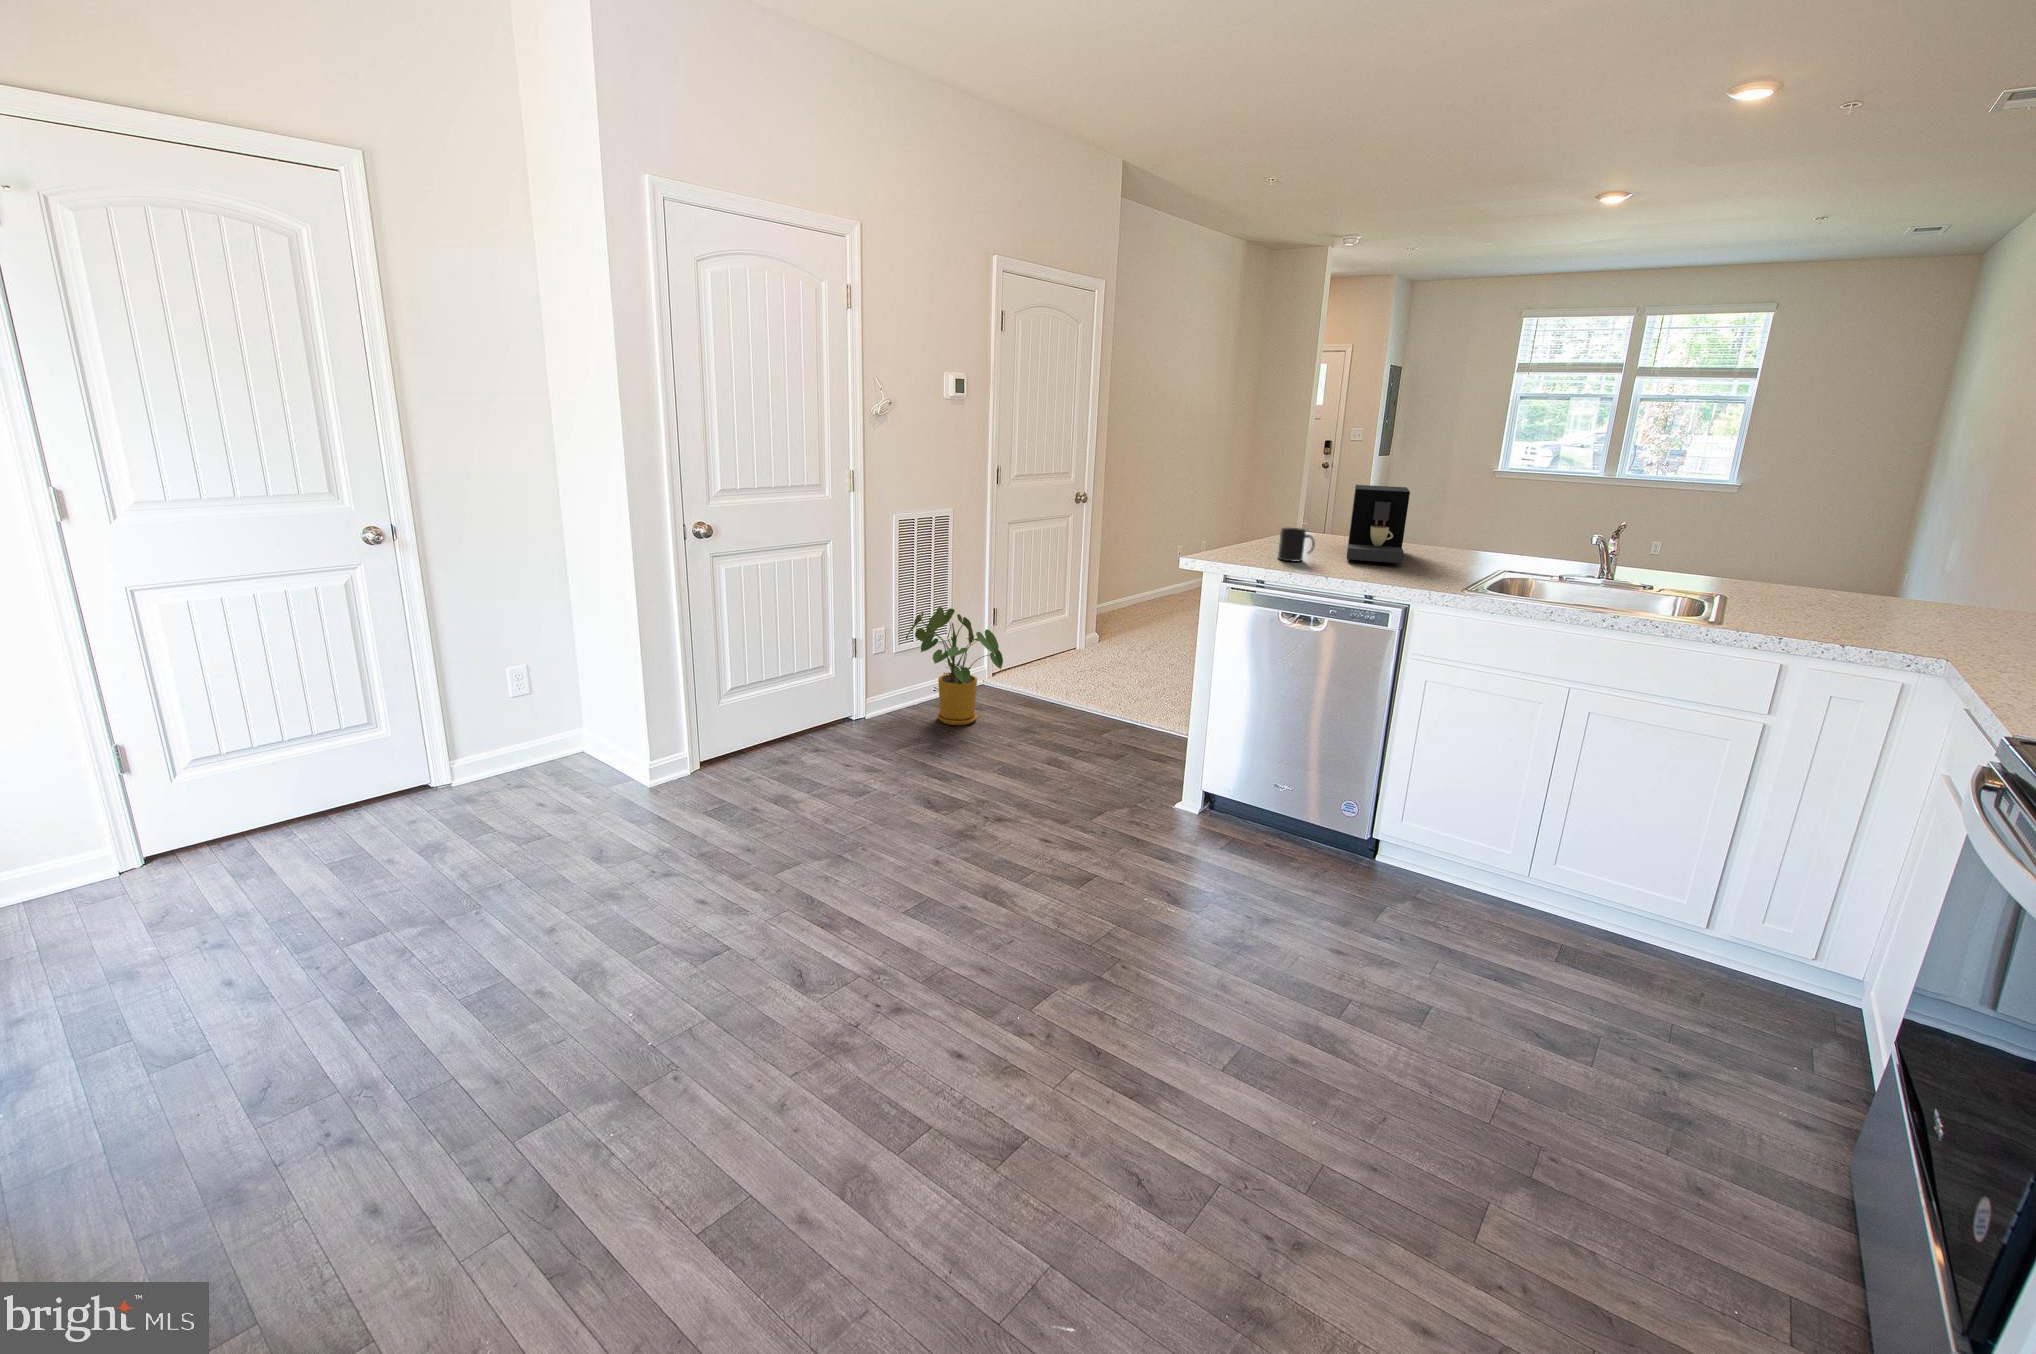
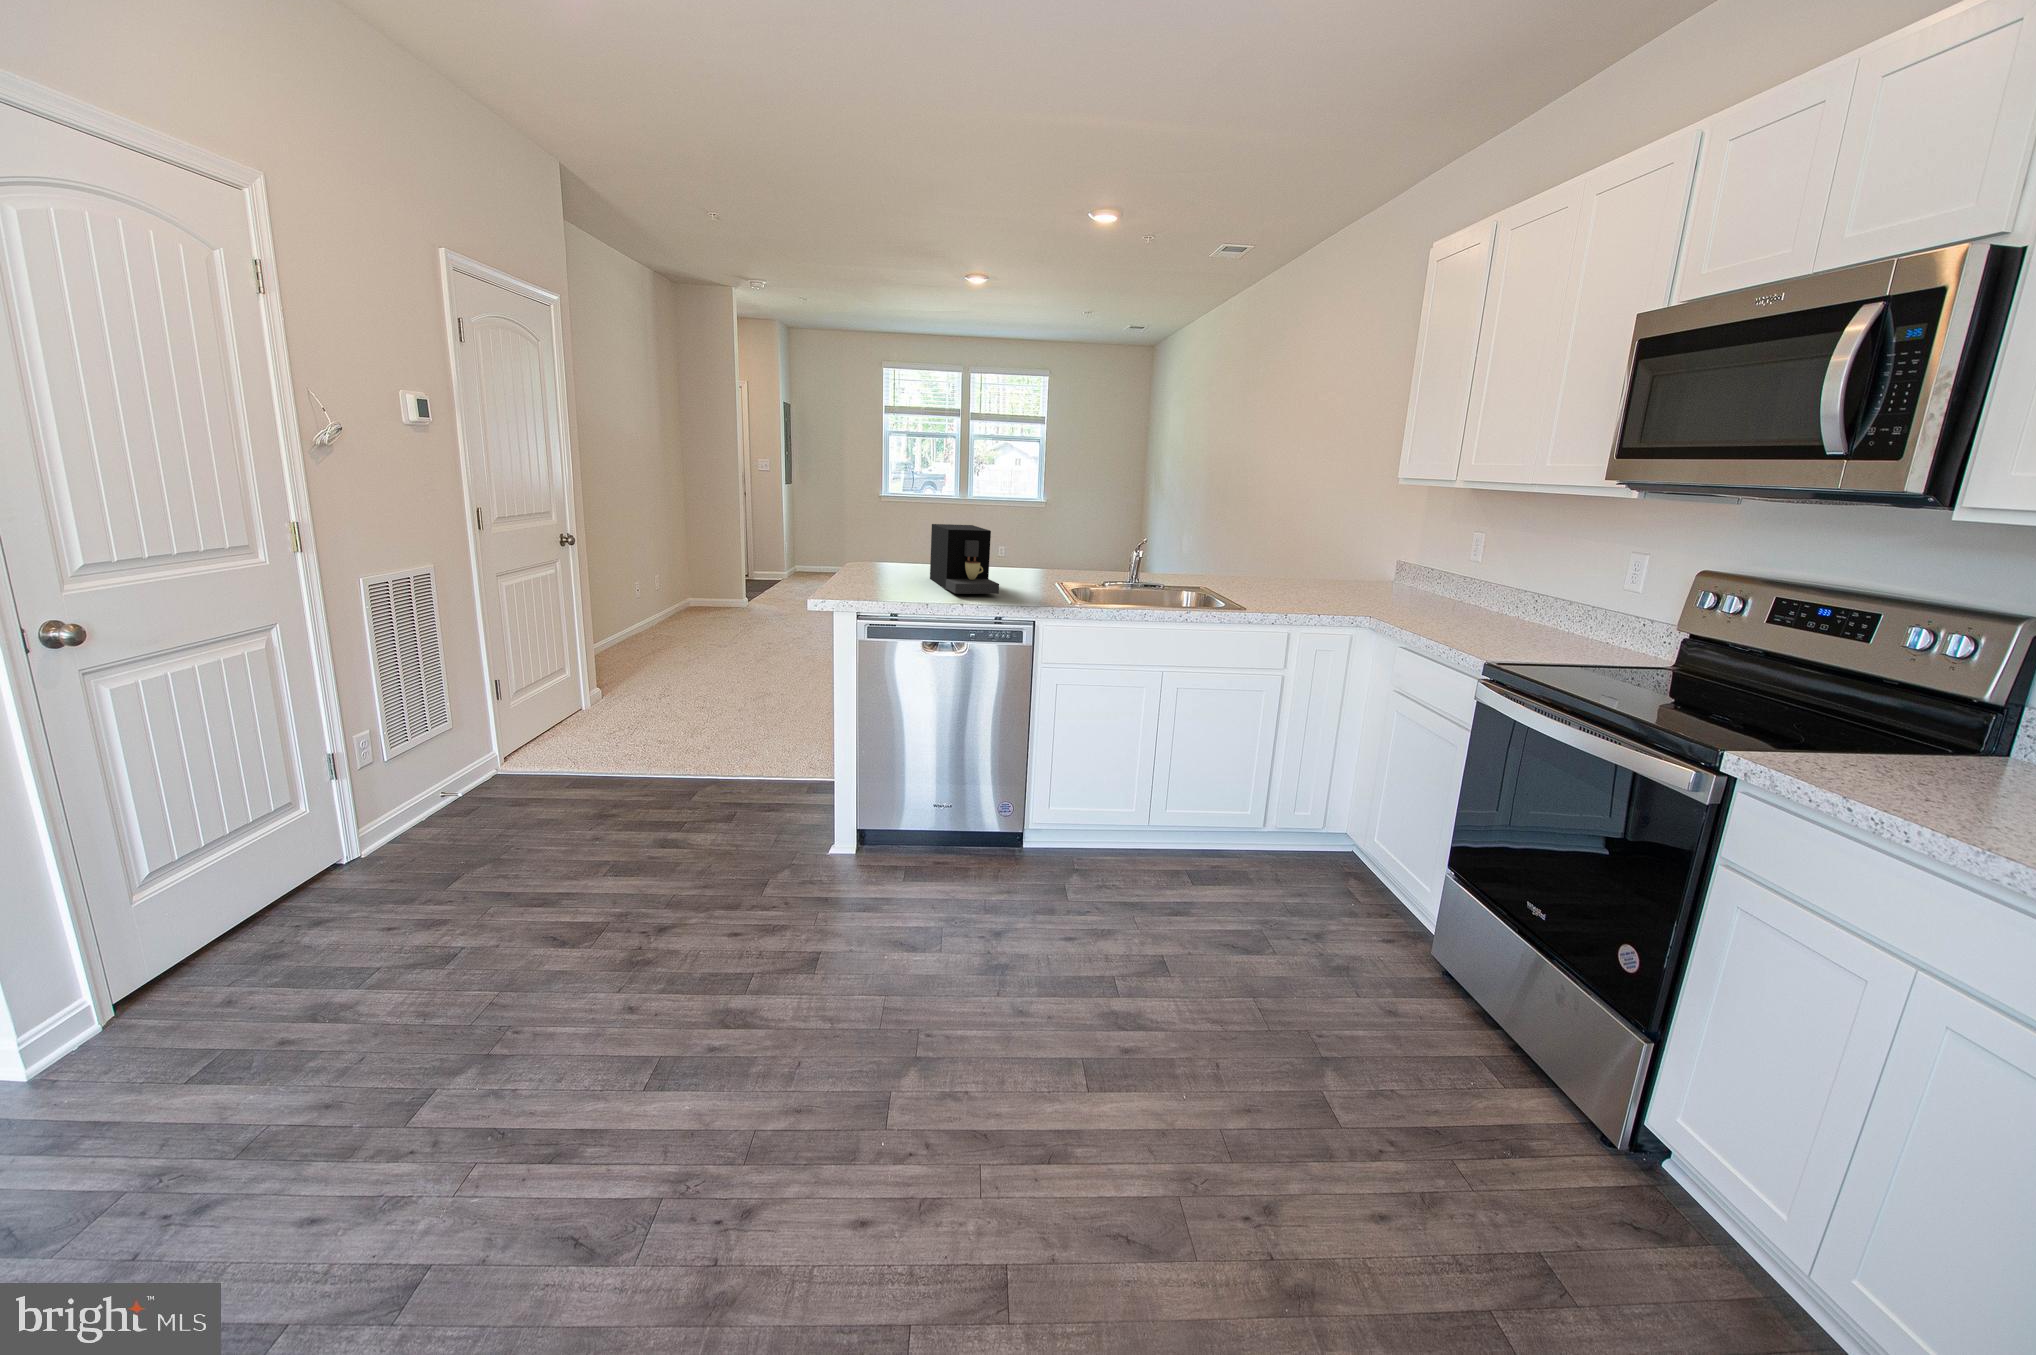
mug: present [1278,528,1315,561] -> none [901,569,931,601]
house plant: present [906,607,1003,725] -> none [411,688,568,833]

